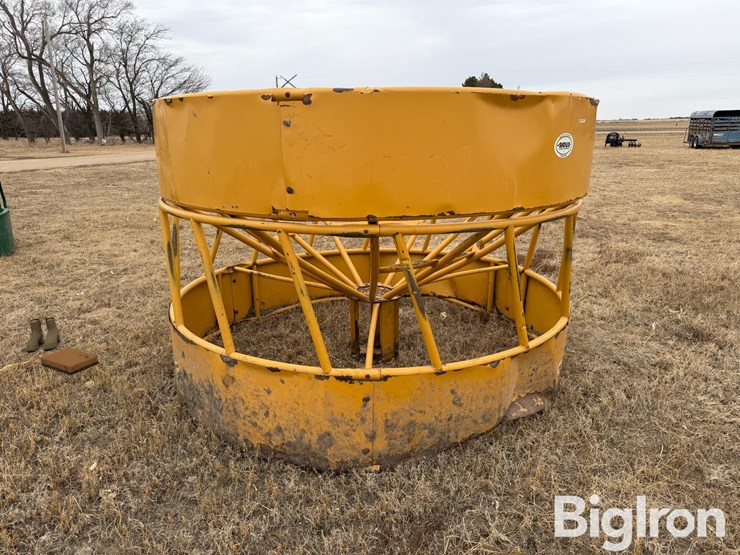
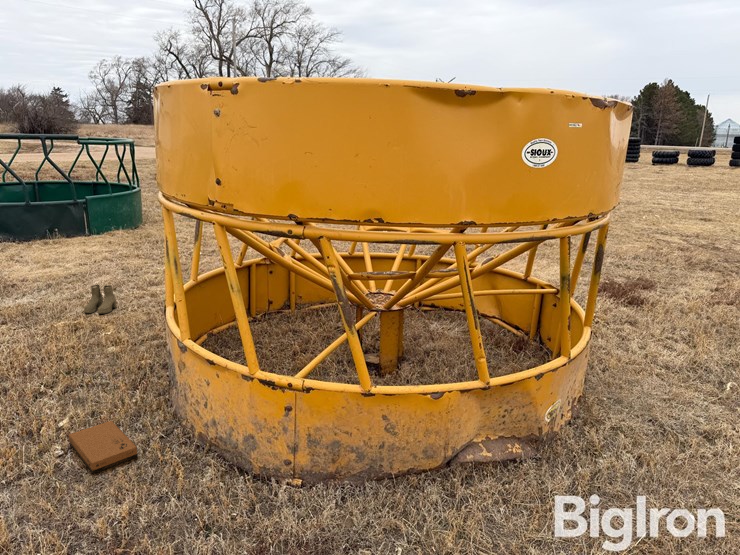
cardboard box: present [41,347,98,375] -> present [69,421,138,474]

